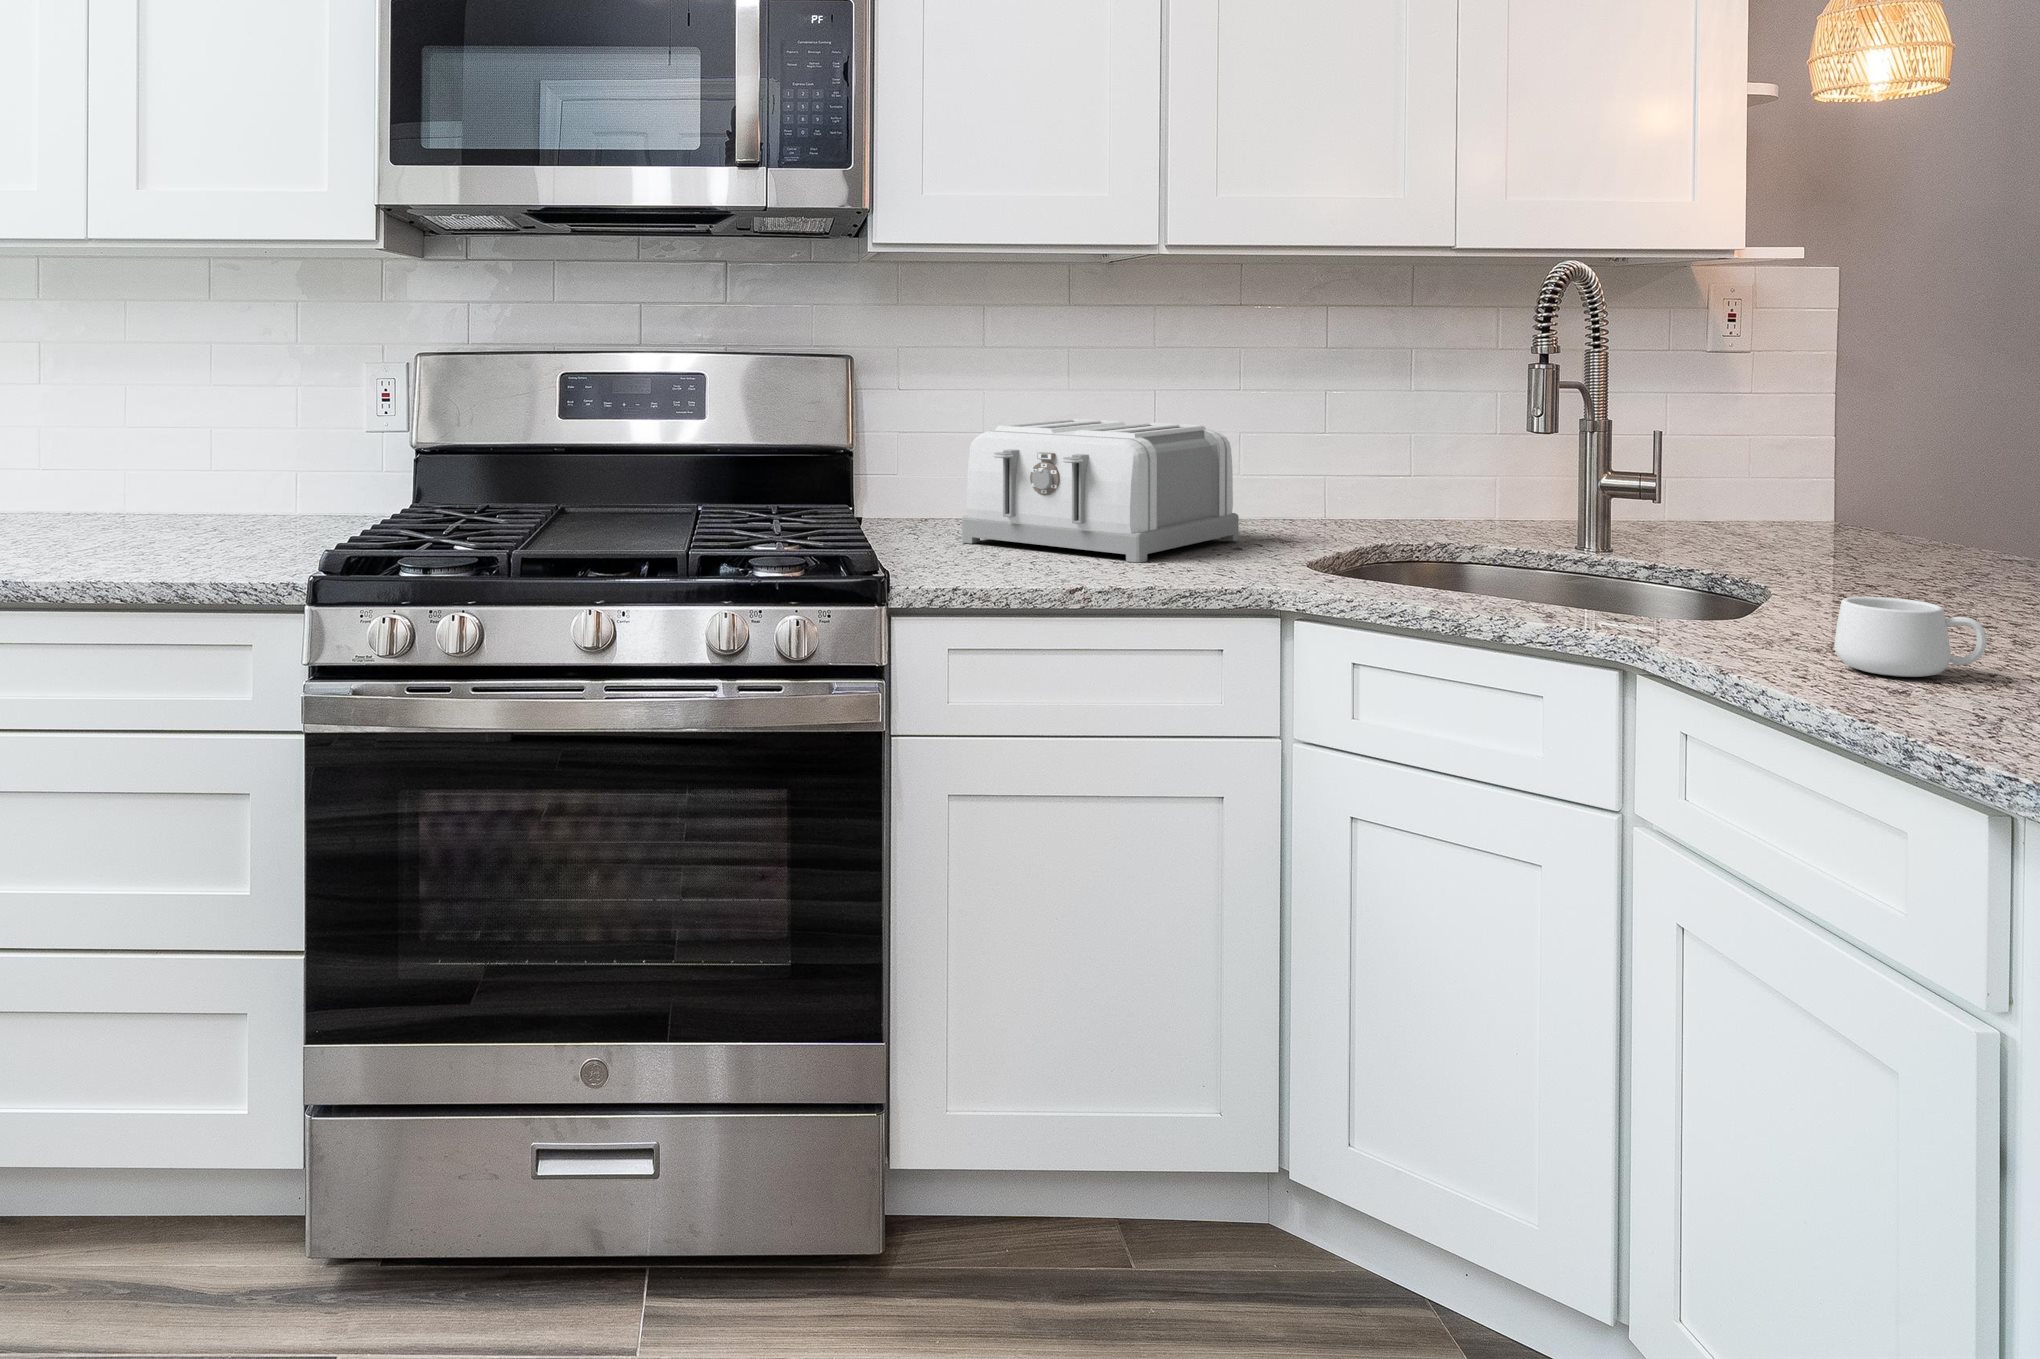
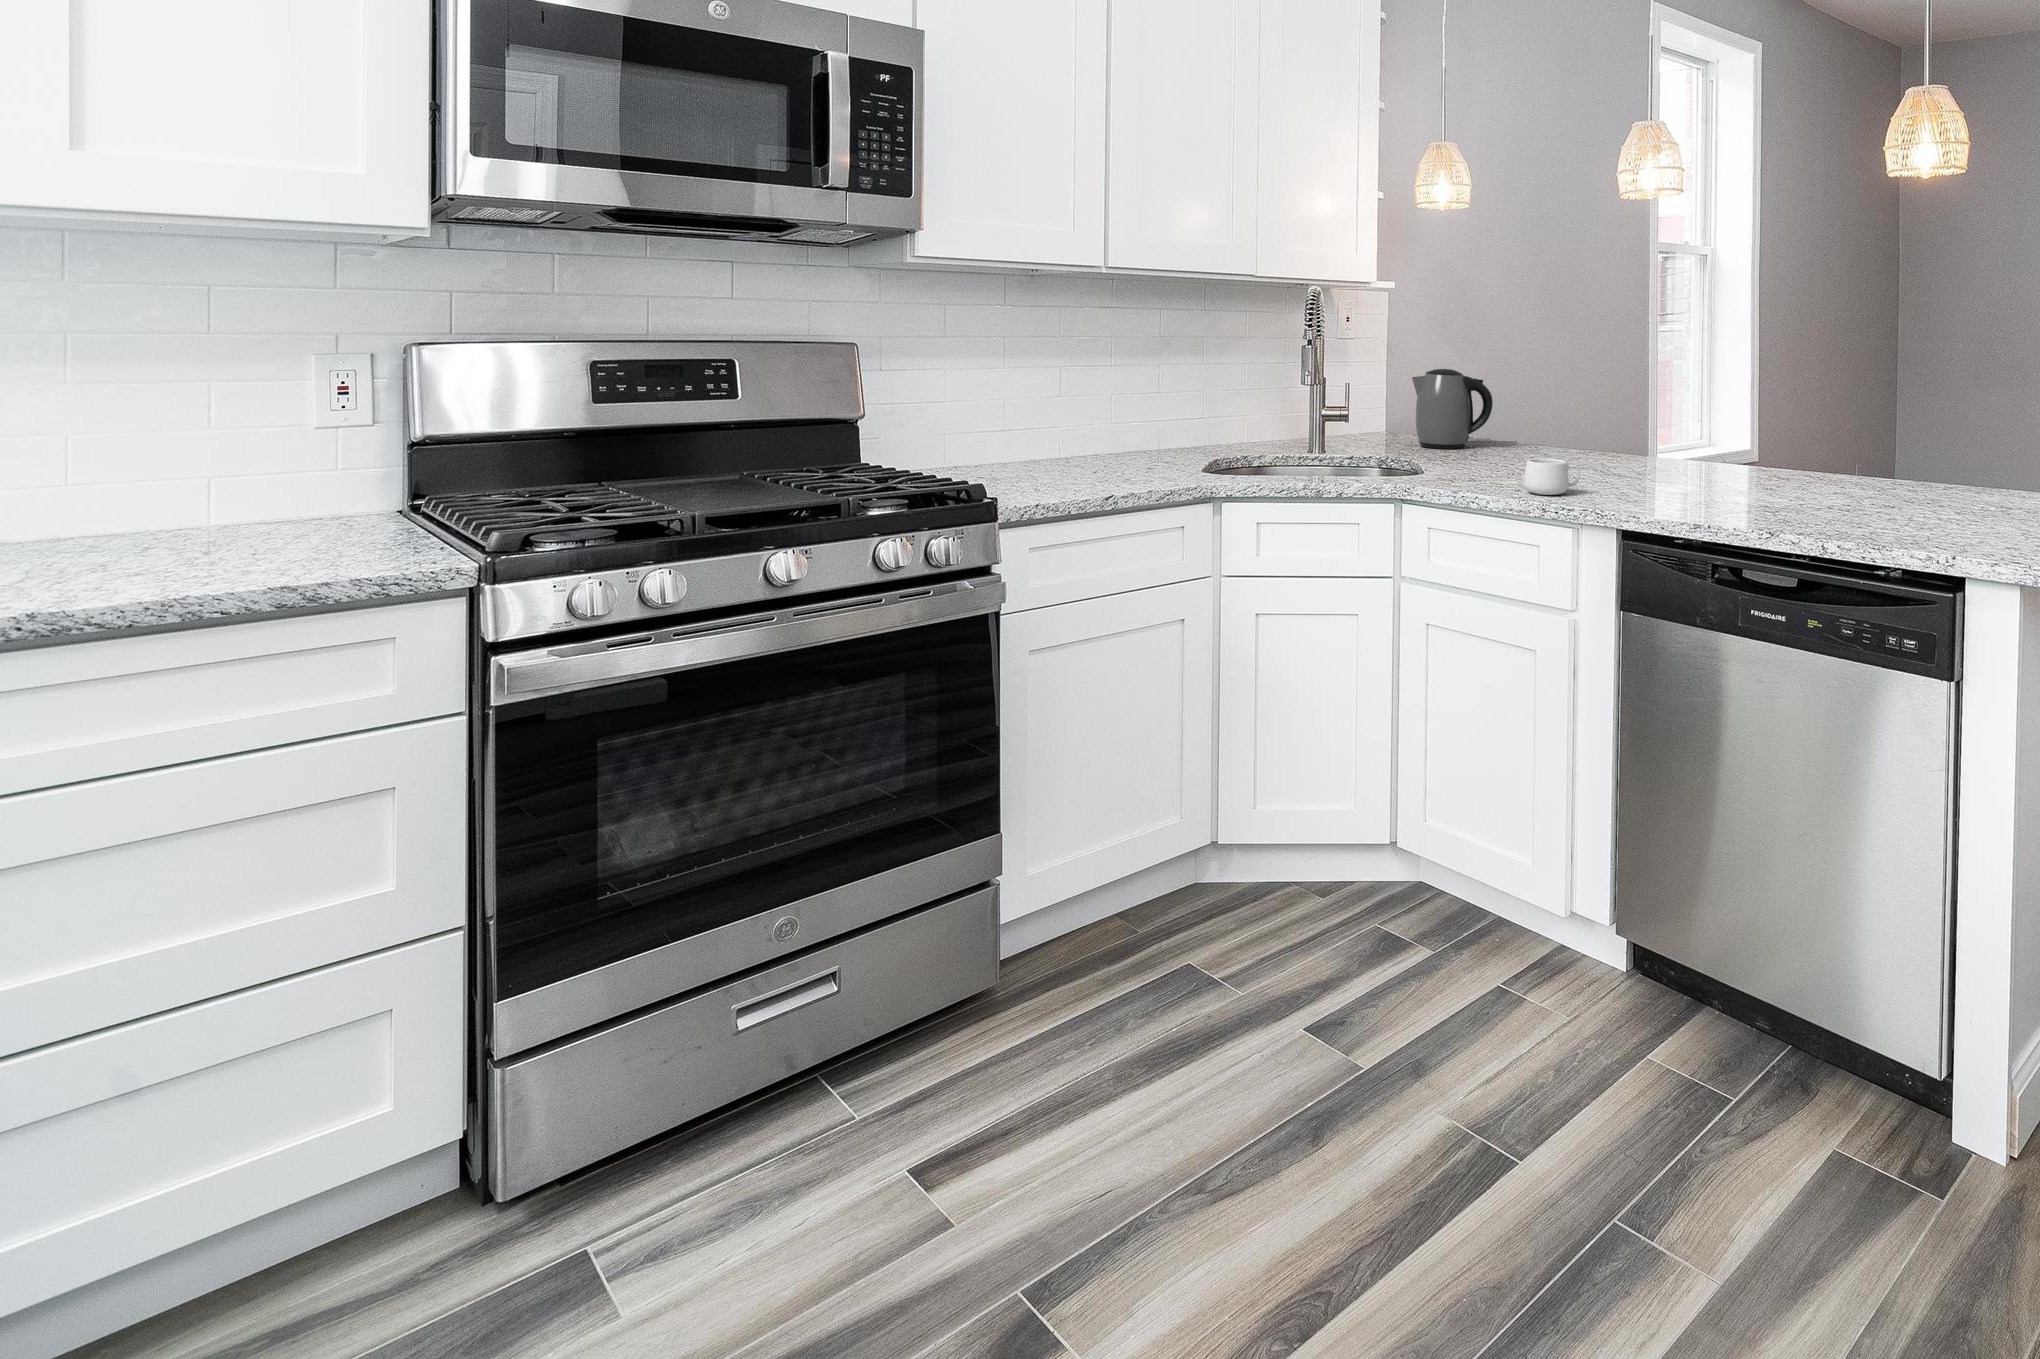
toaster: present [962,419,1239,563] -> none [961,380,1126,477]
kettle: none [1826,419,2019,576] -> present [1412,369,1493,449]

